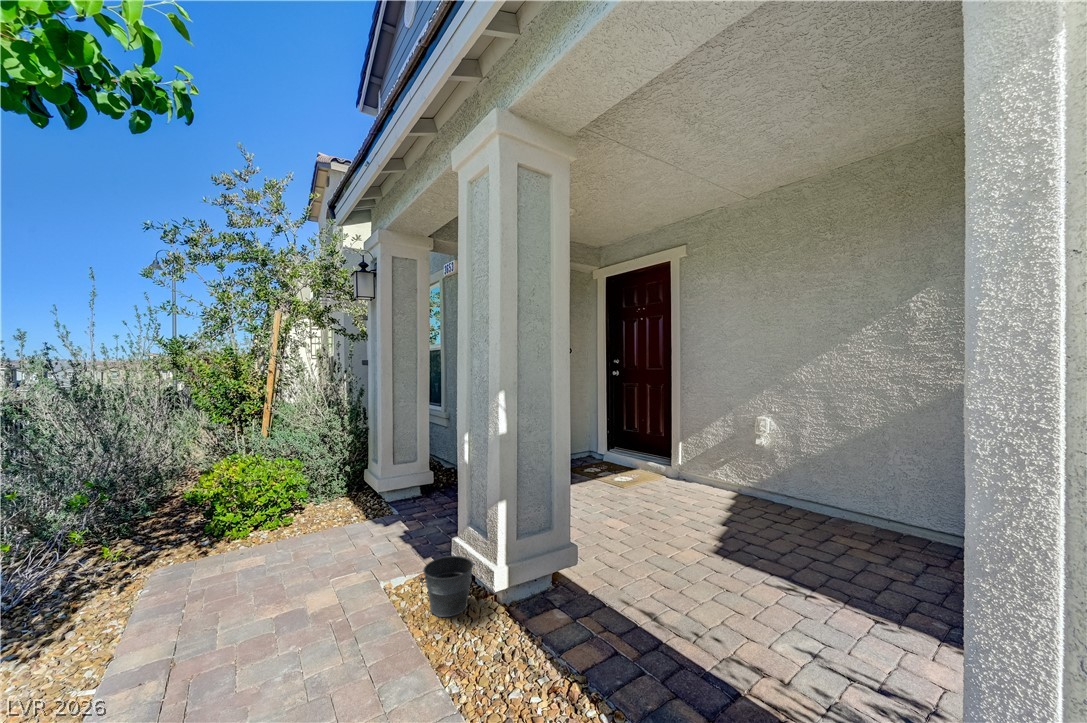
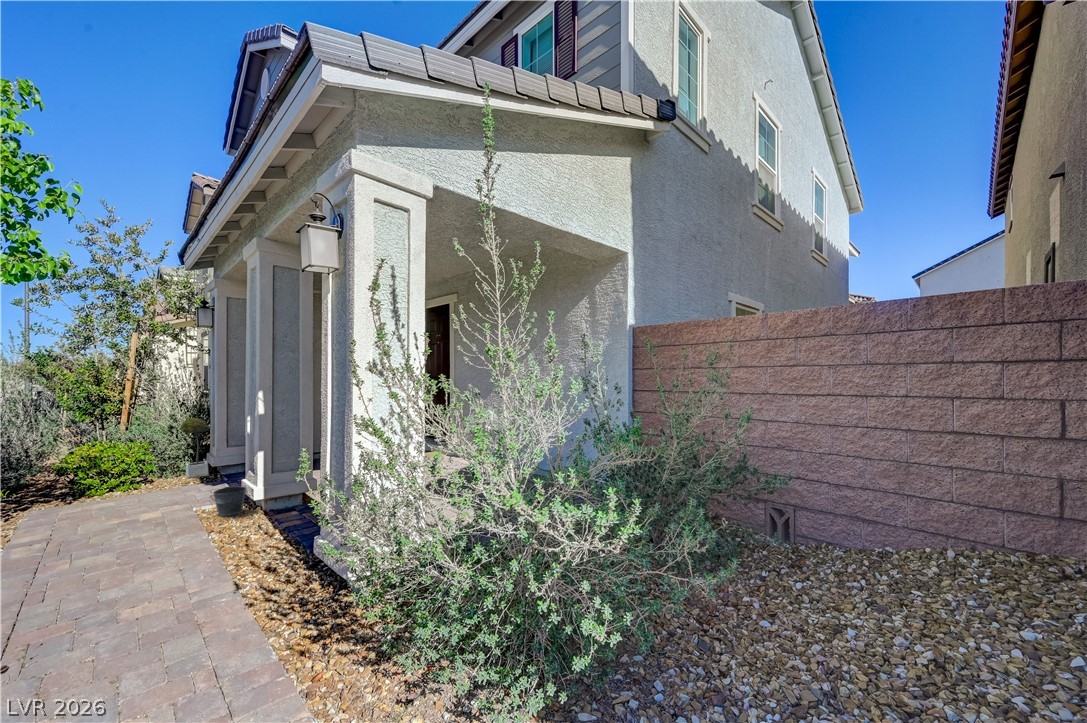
potted tree: none [337,423,374,508] -> present [180,418,211,478]

